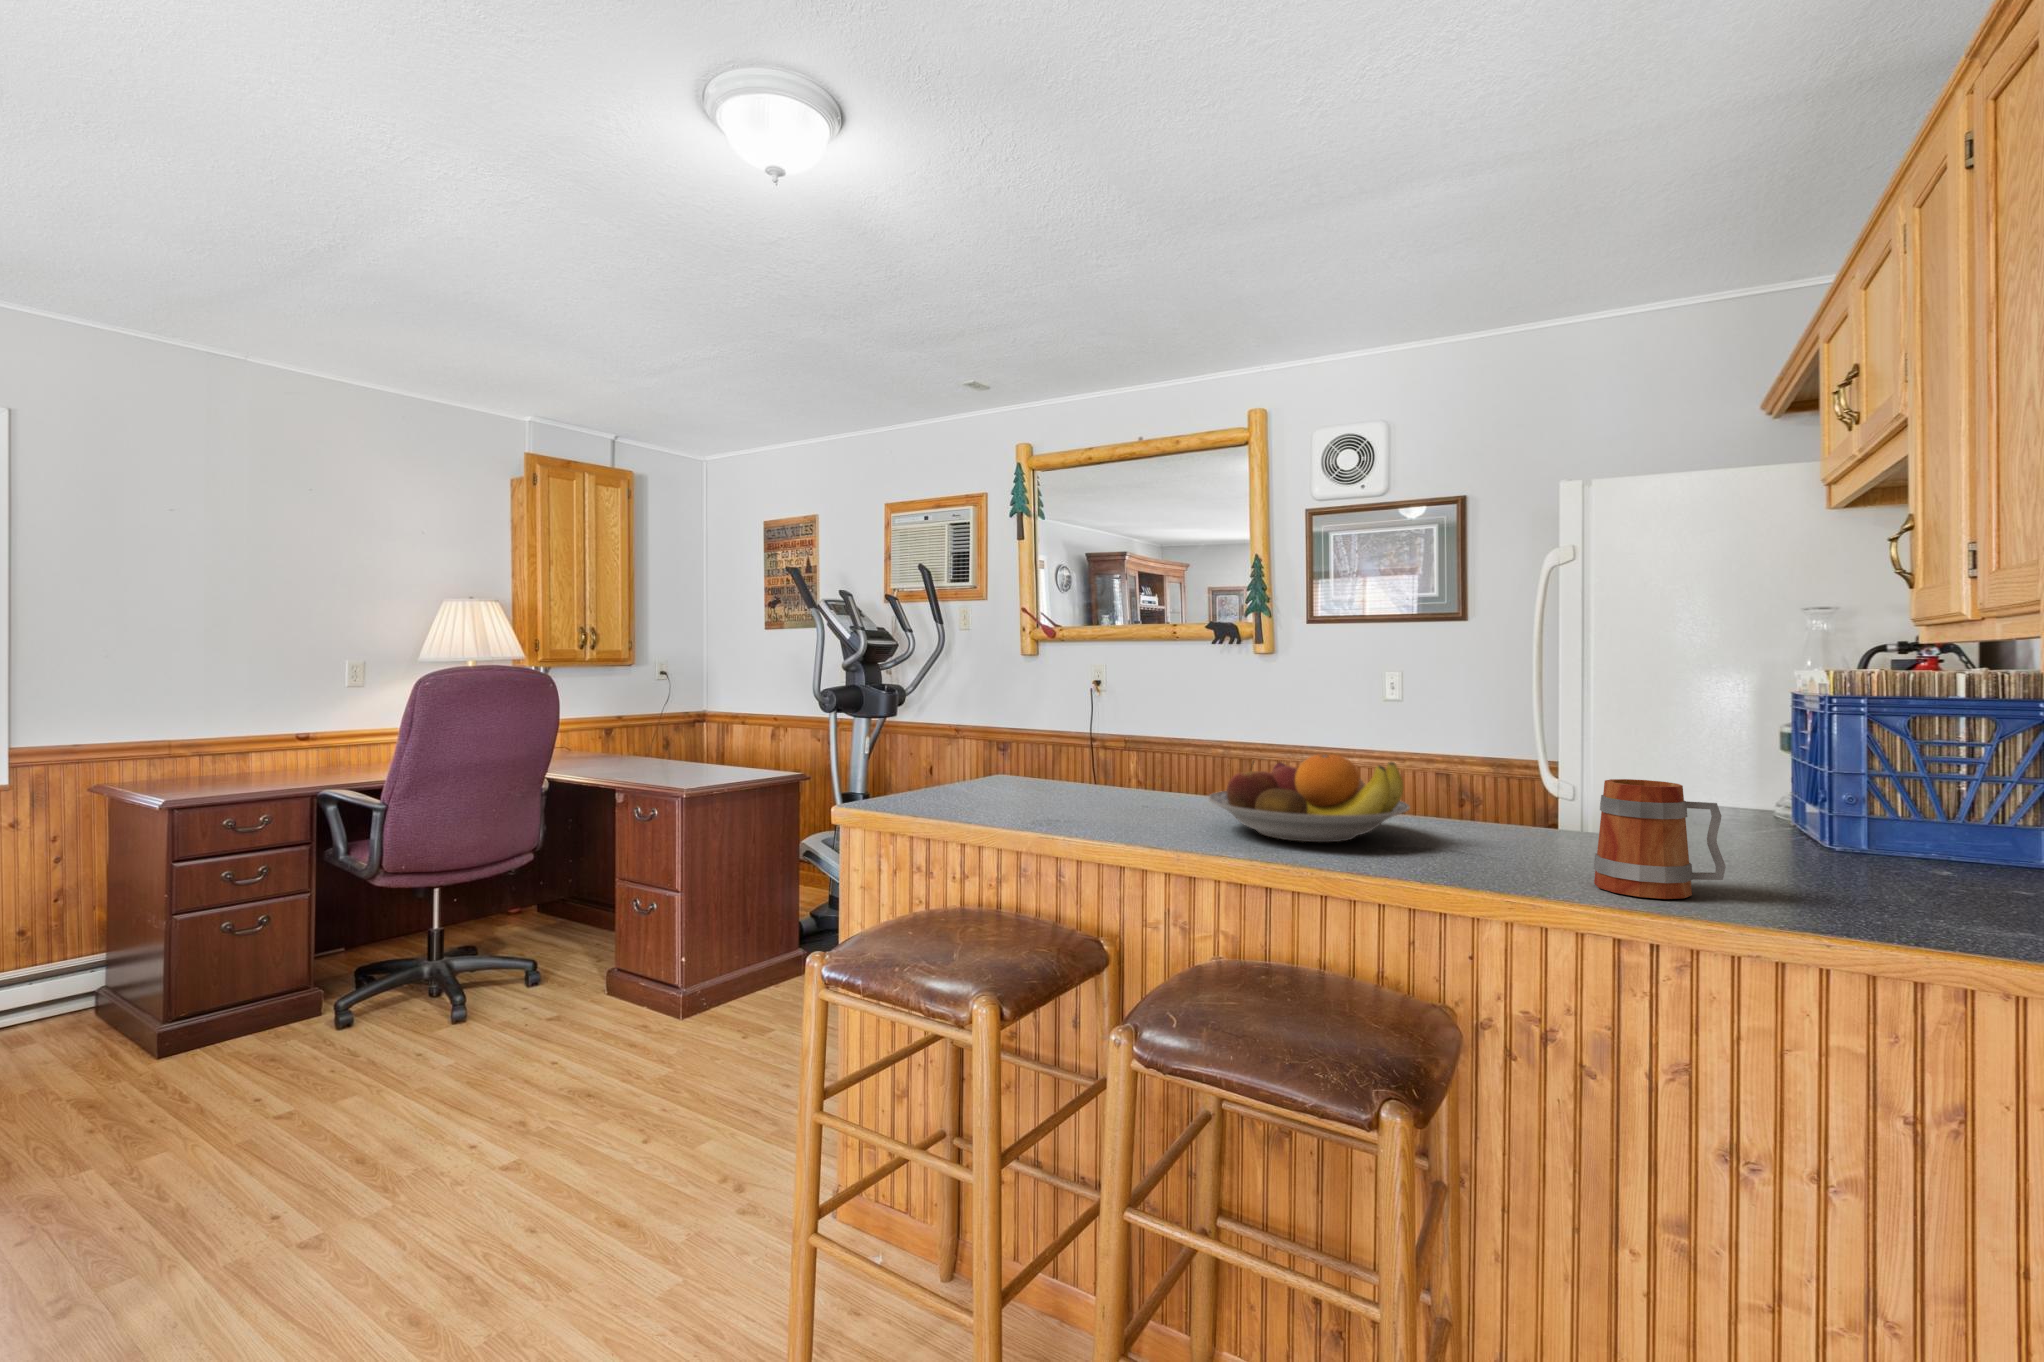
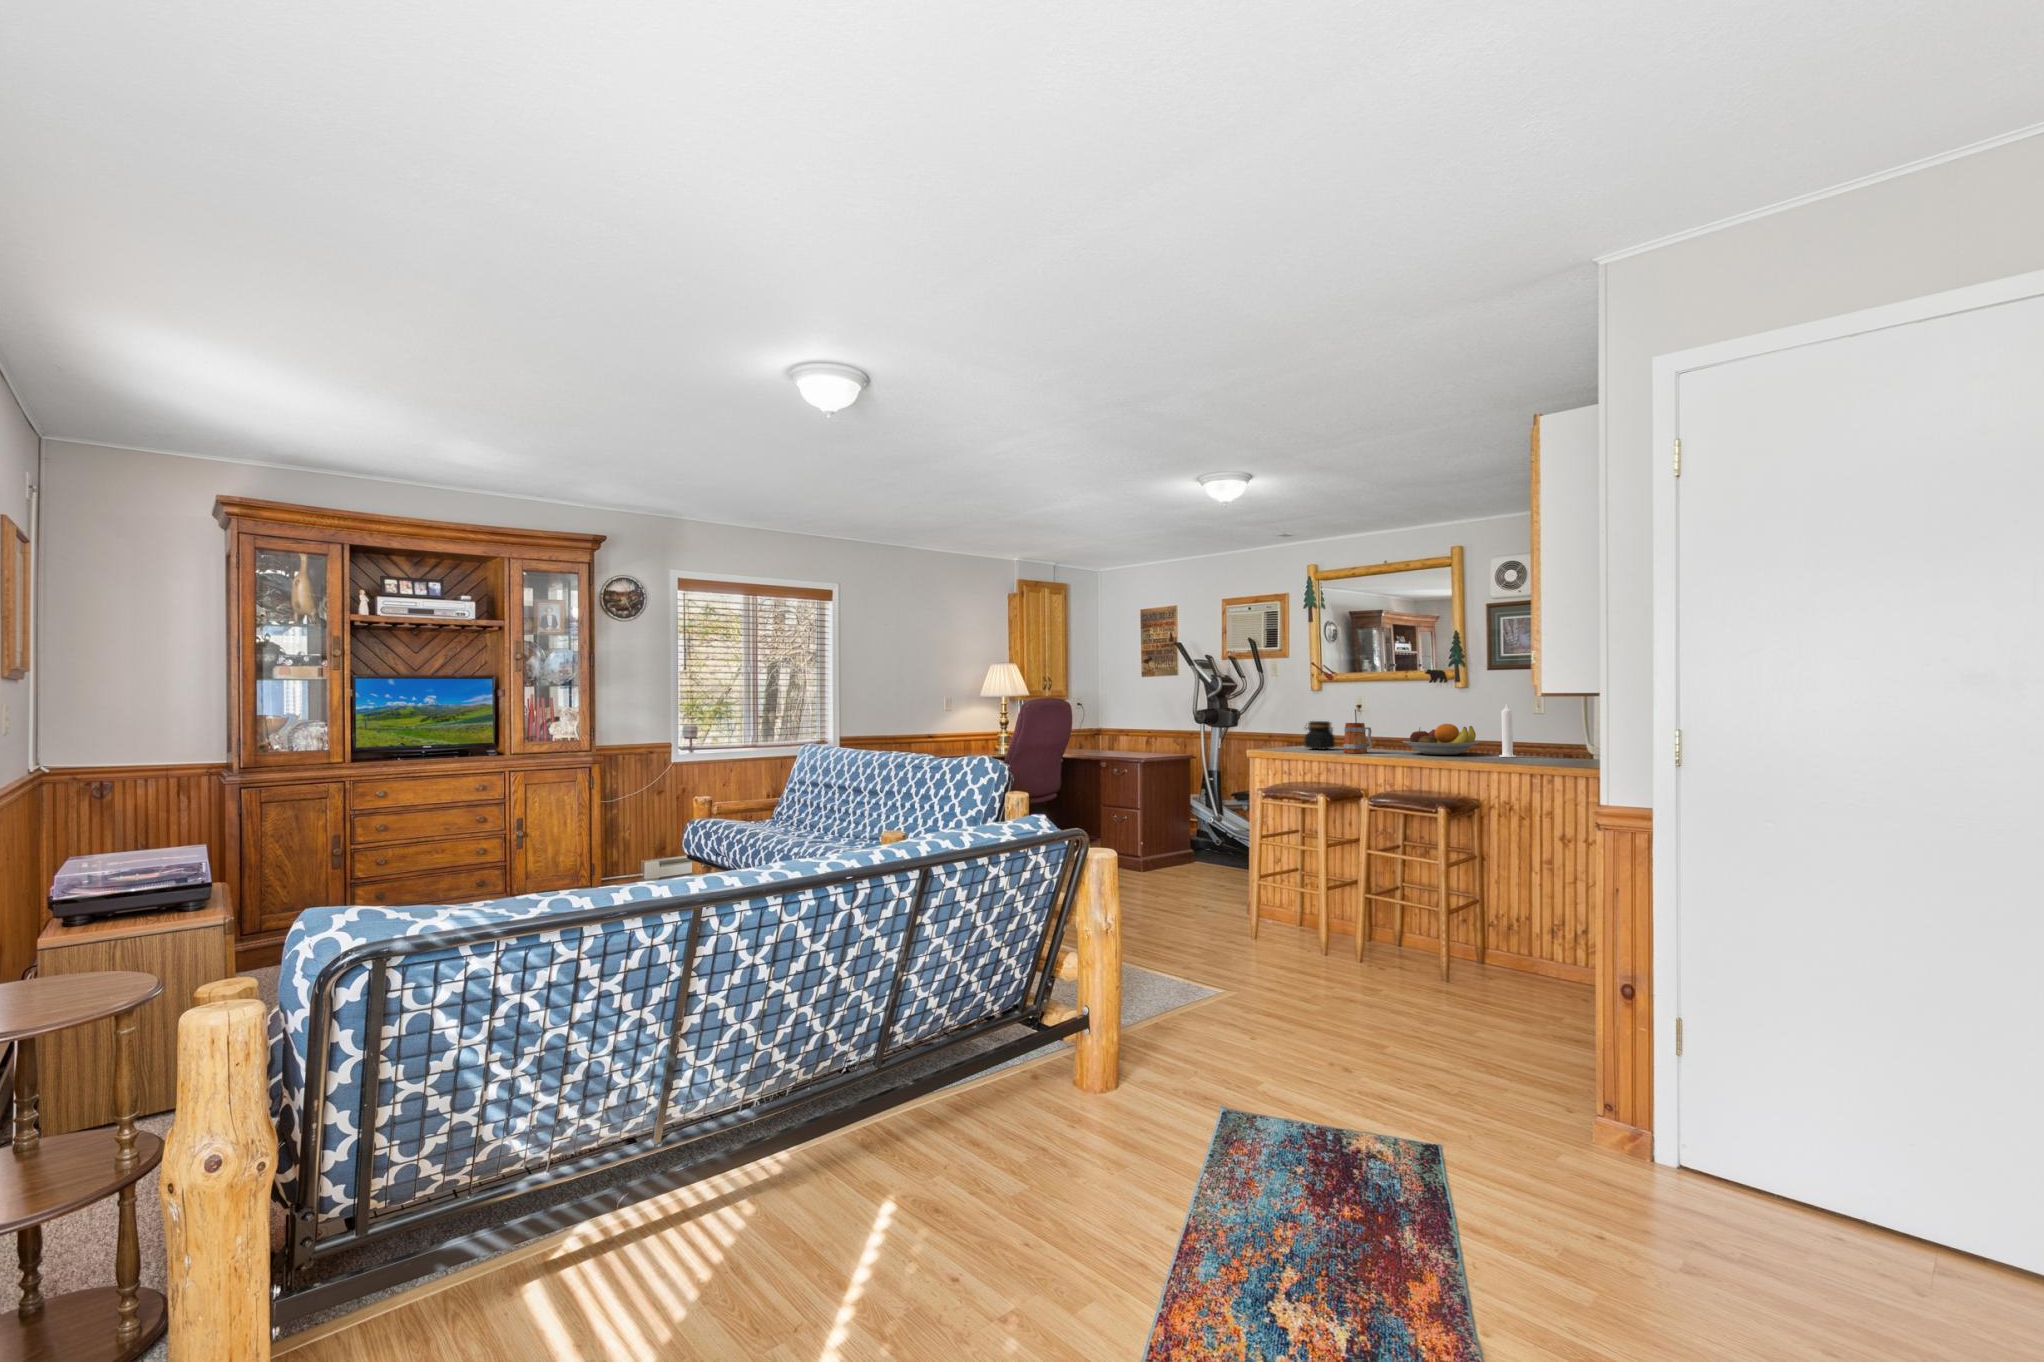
candle: none [1482,704,1532,862] -> present [1499,704,1516,757]
jar: none [966,733,1037,806] -> present [1304,721,1335,749]
mug: present [1594,779,1726,899] -> present [1343,723,1373,753]

